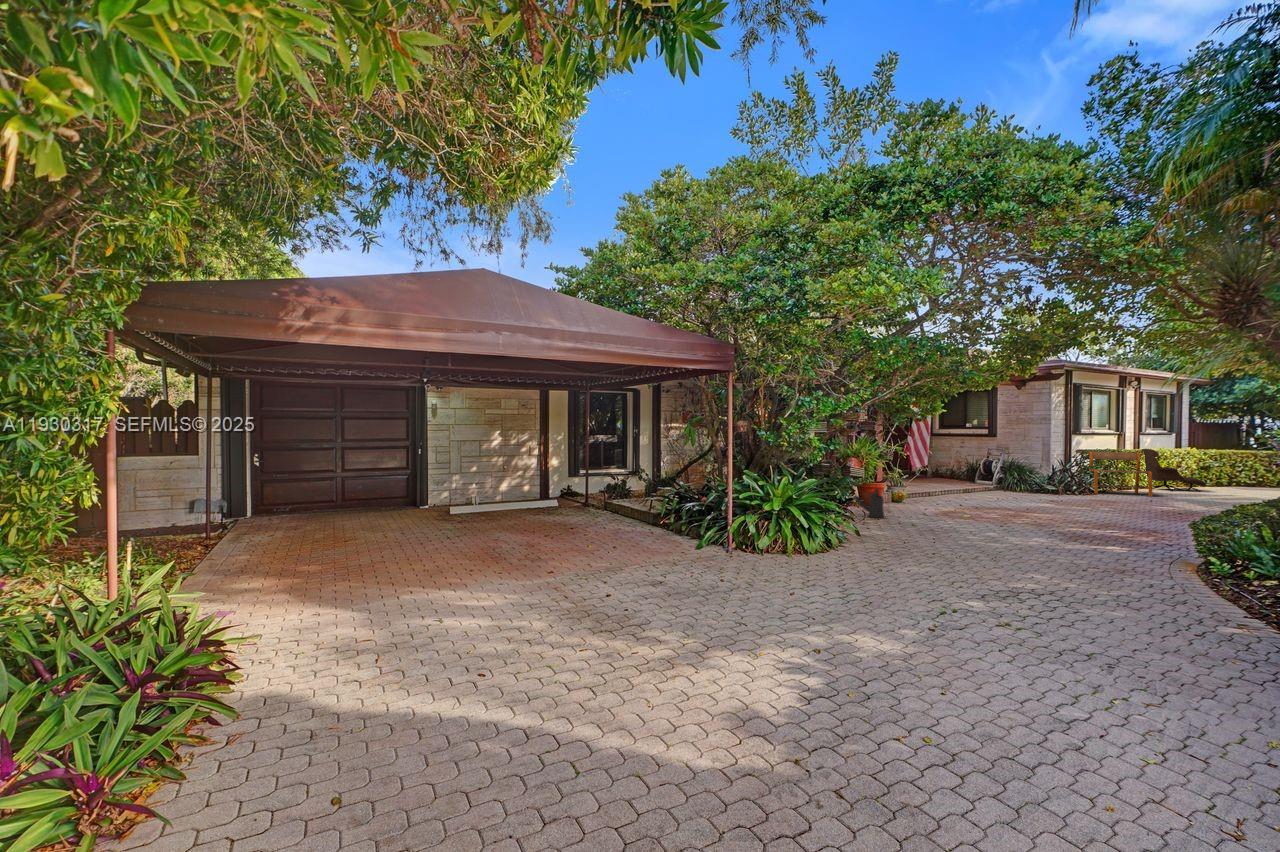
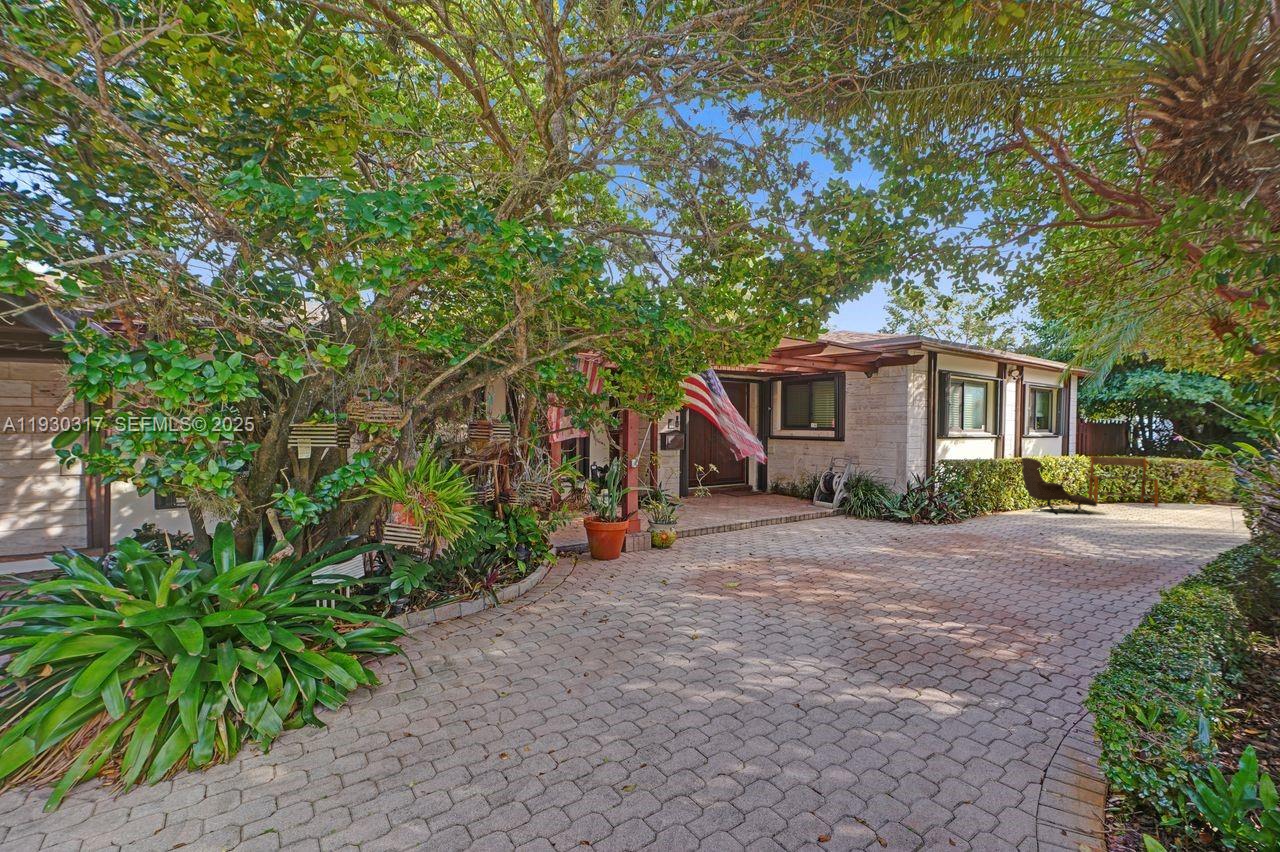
bench: present [1089,451,1152,497] -> present [1087,456,1158,507]
watering can: present [855,488,884,518] -> none [541,539,598,596]

